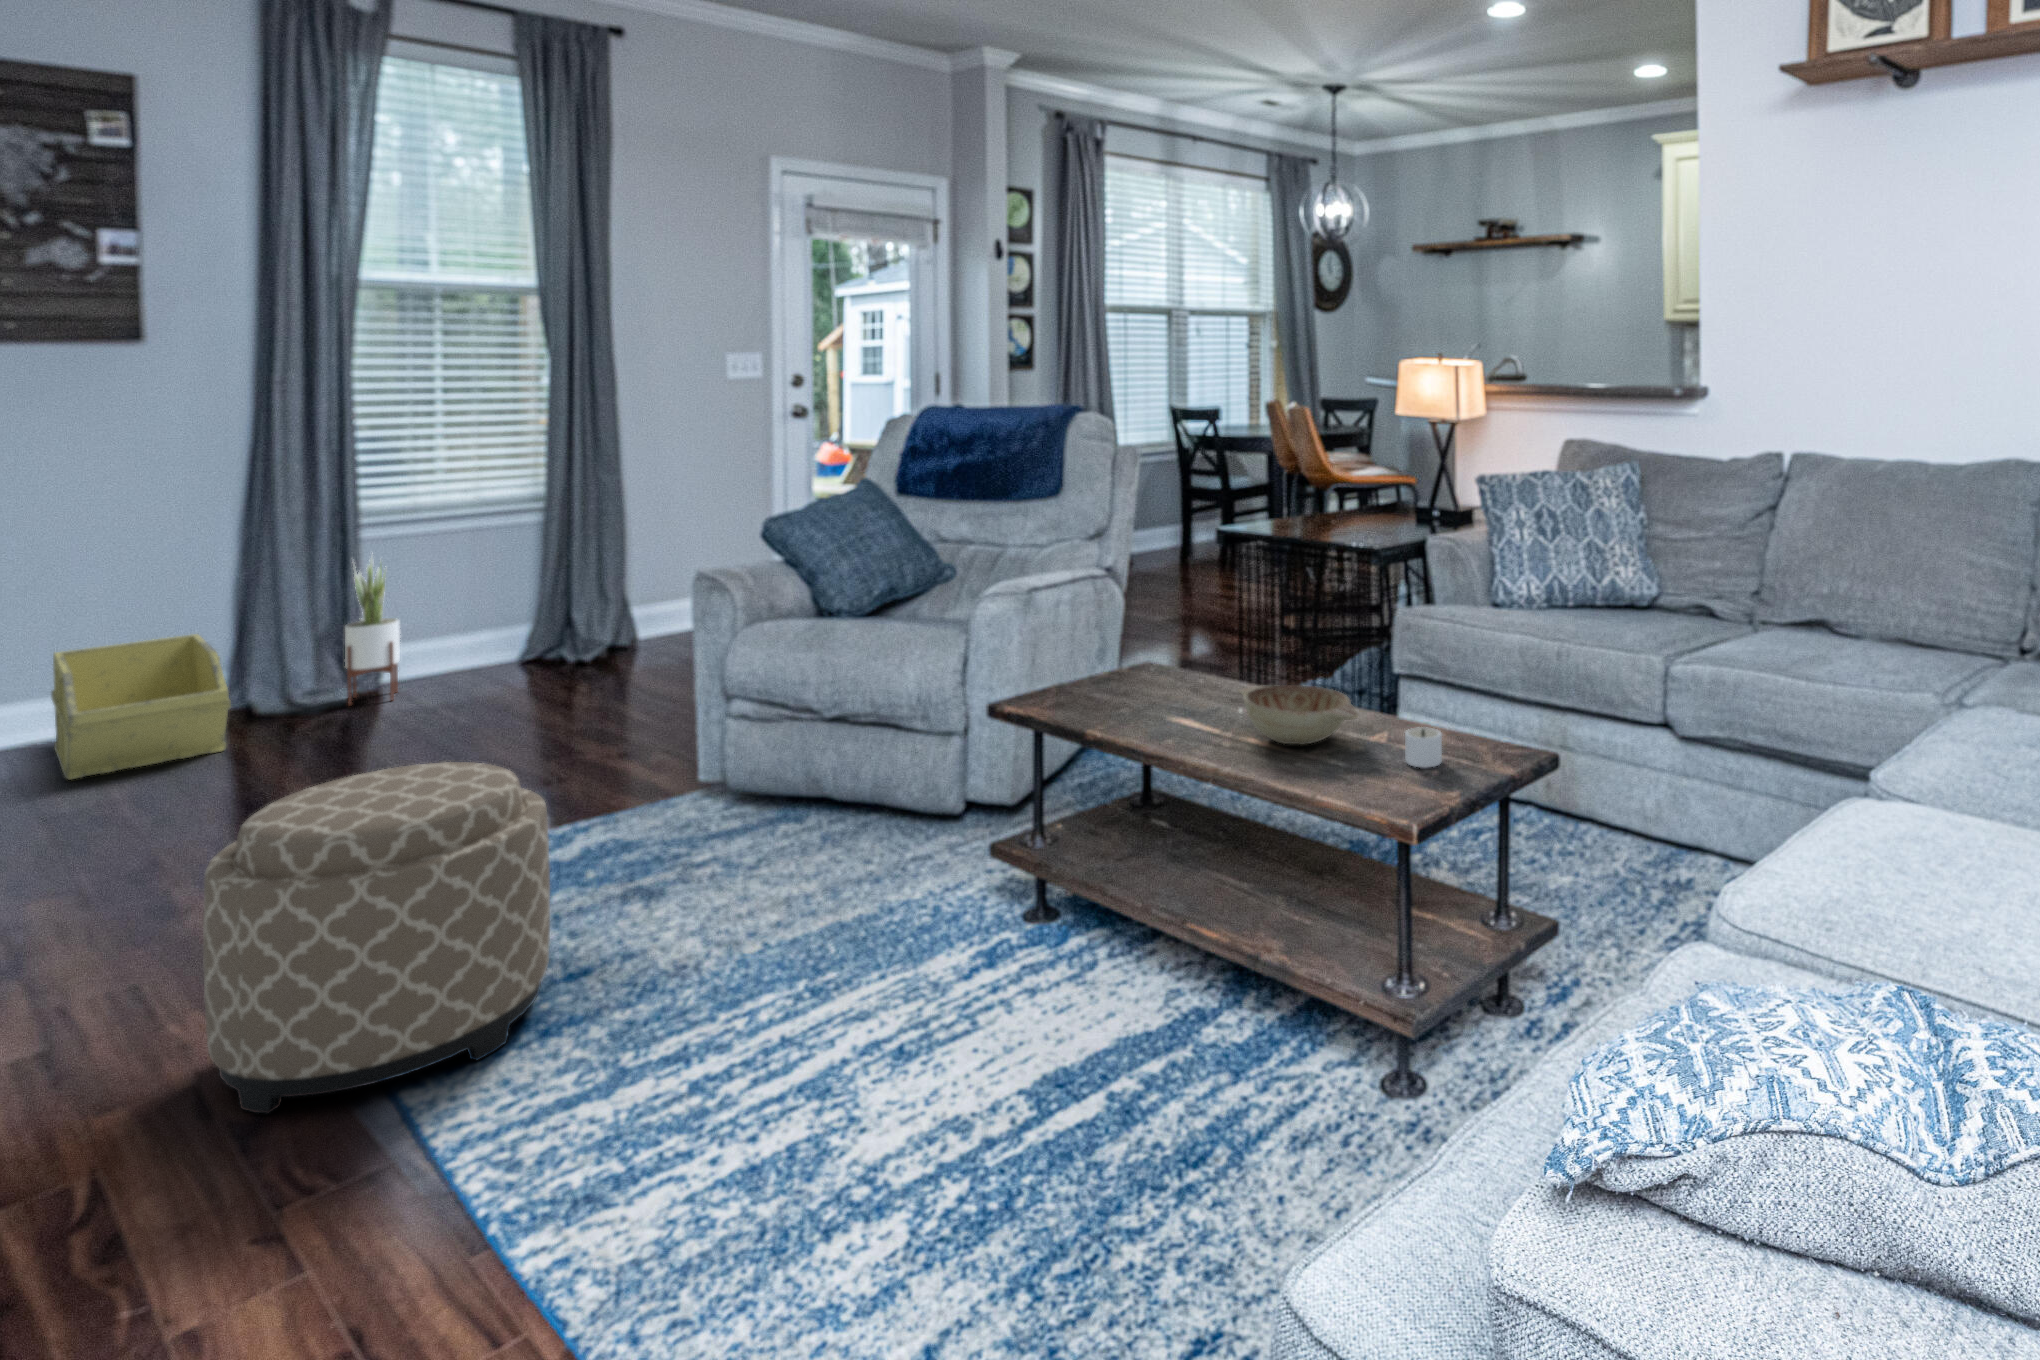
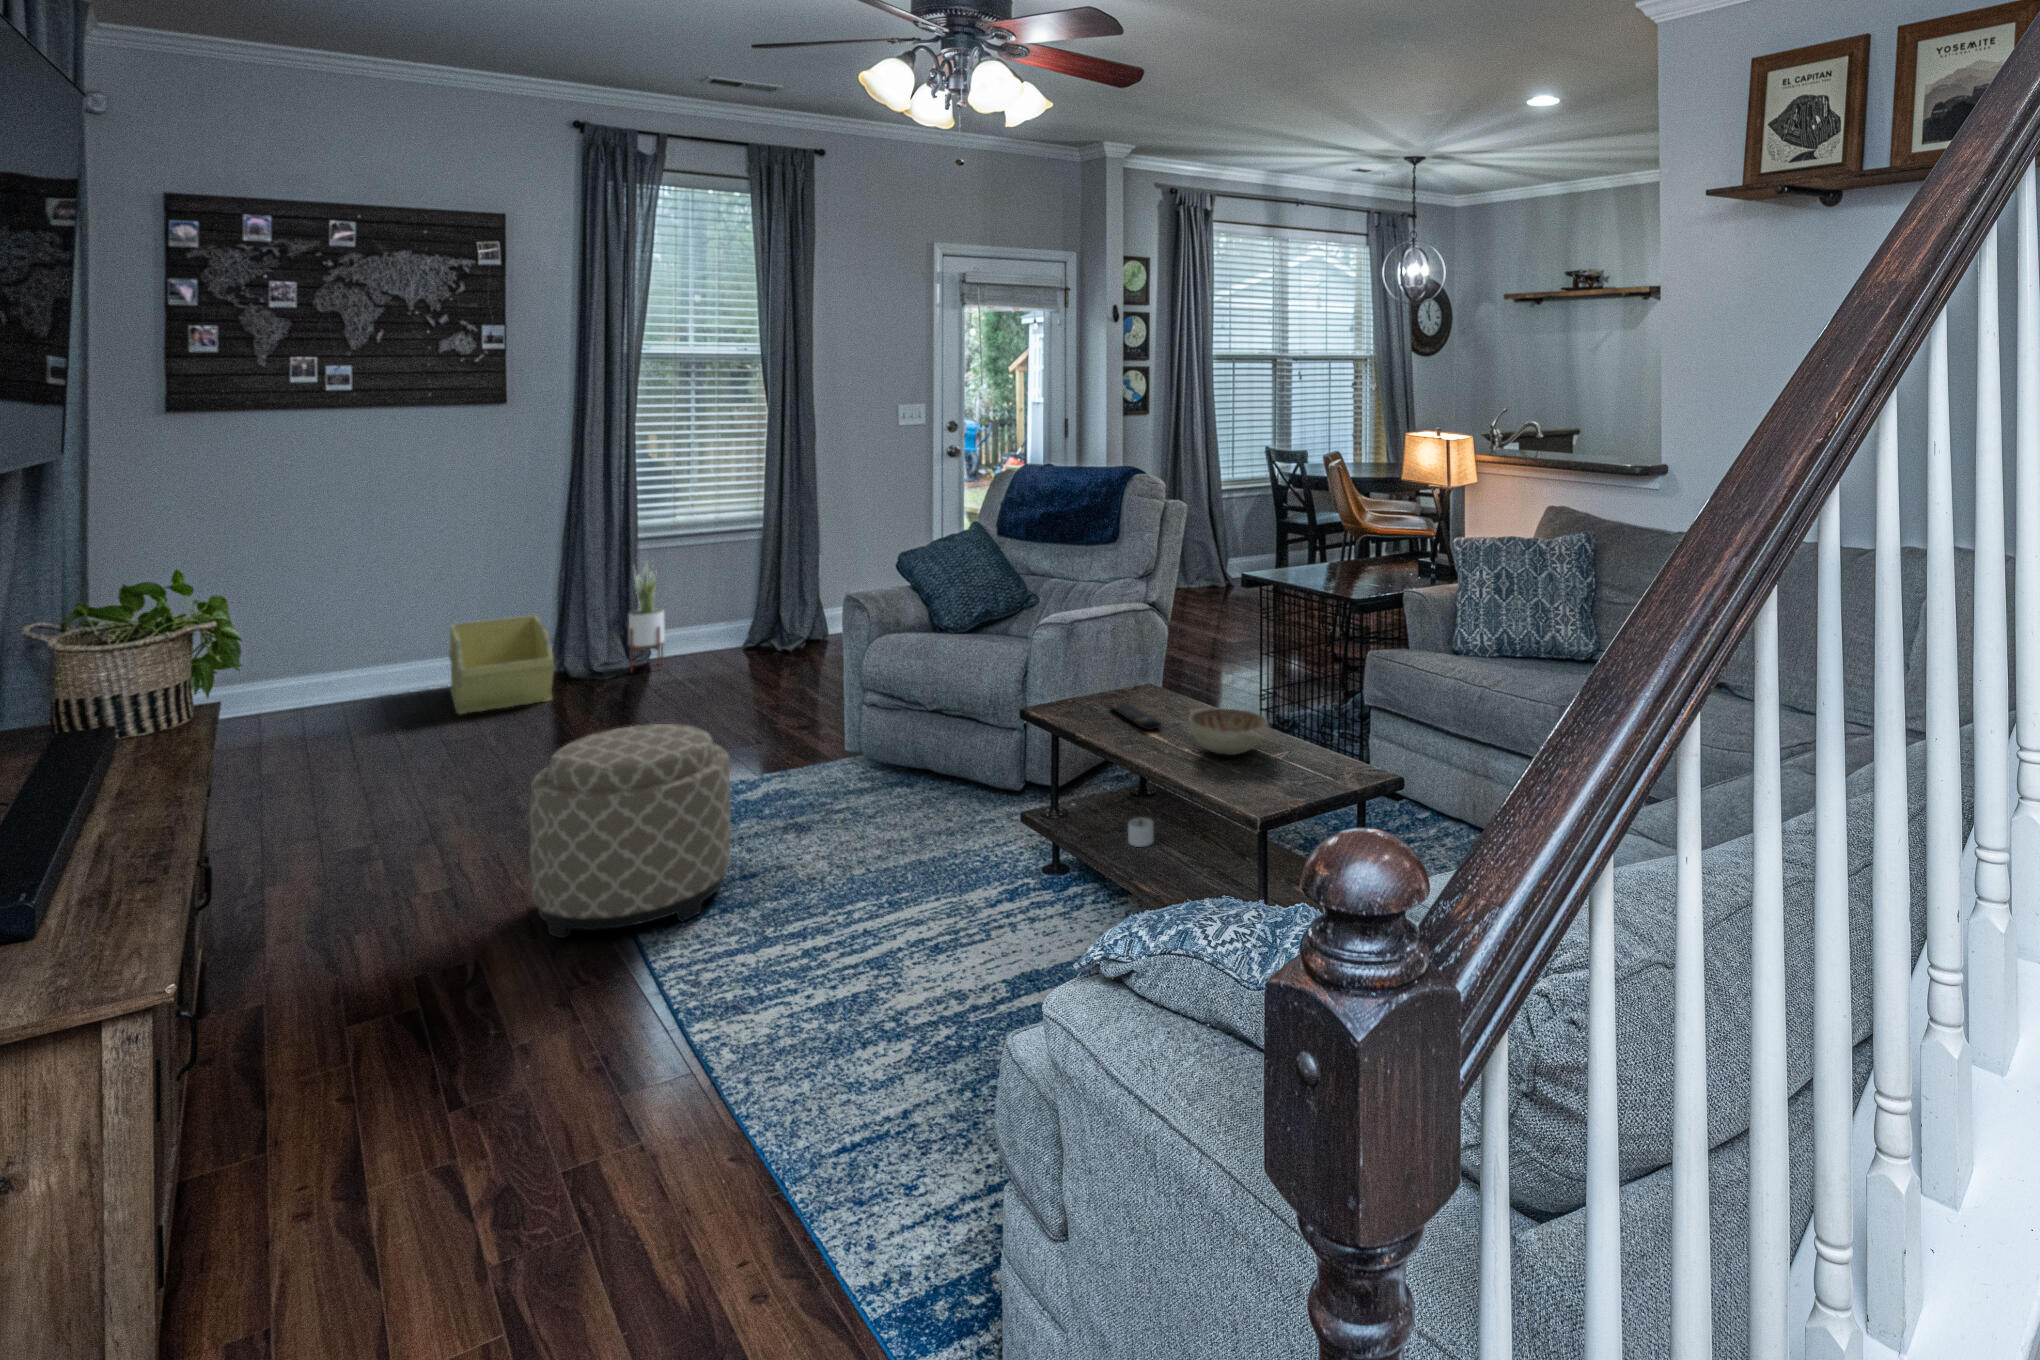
remote control: none [1106,689,1189,721] -> present [1110,702,1161,730]
candle: present [1405,727,1442,768] -> present [1128,818,1154,847]

